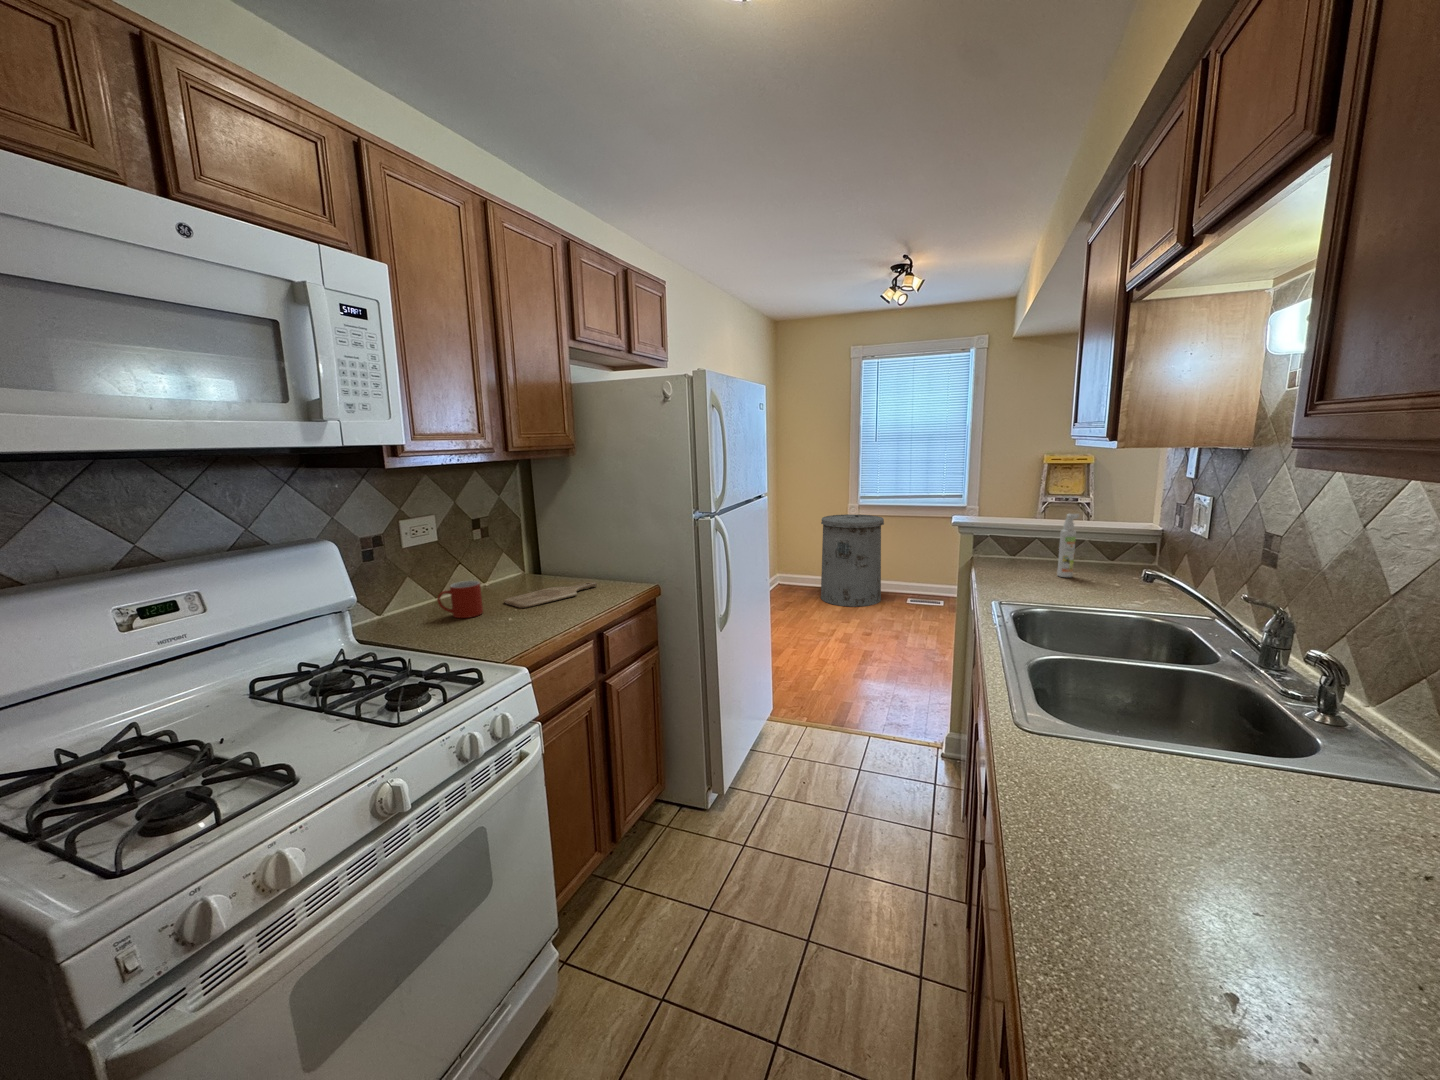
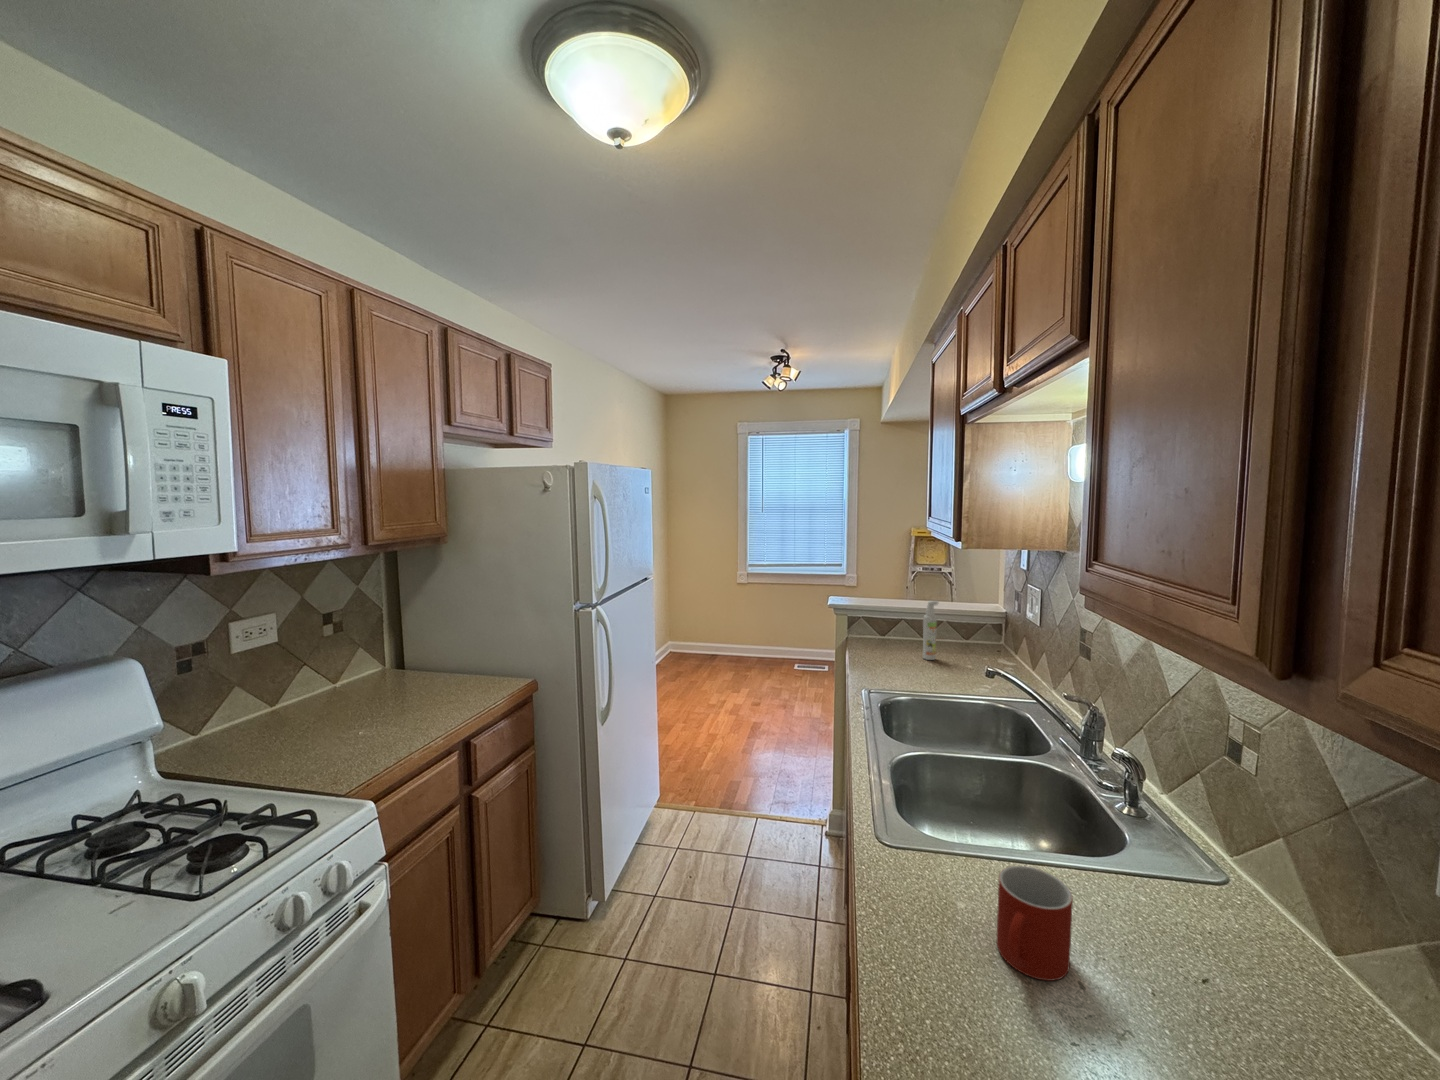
trash can: present [821,514,884,607] -> none [712,582,773,675]
mug: present [437,581,483,618] -> present [997,866,1073,981]
cutting board: present [504,582,597,608] -> none [354,678,467,717]

